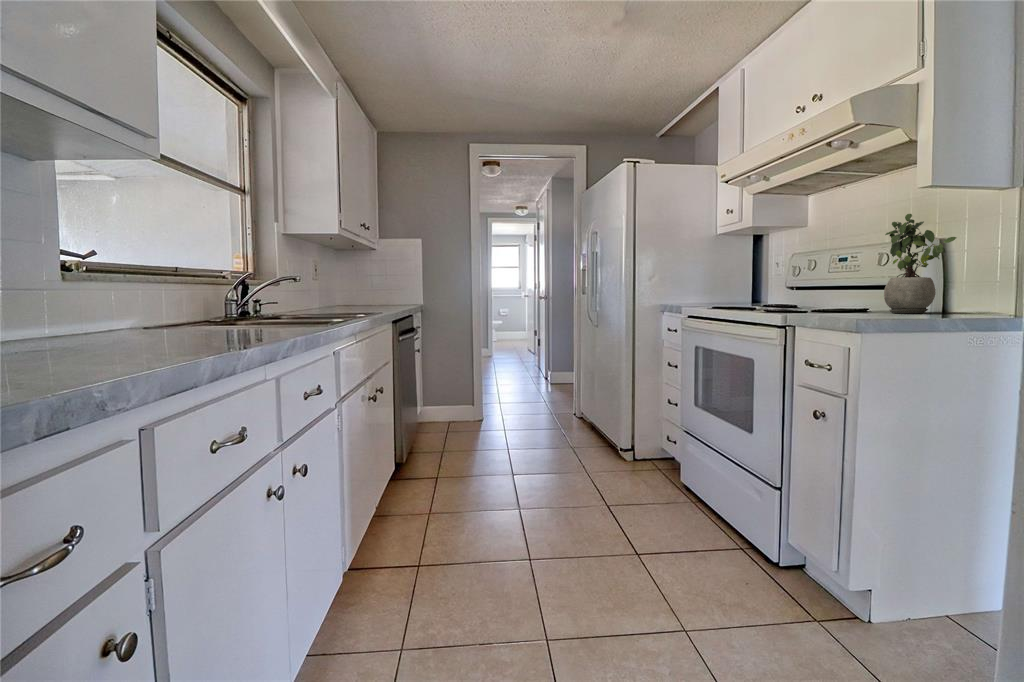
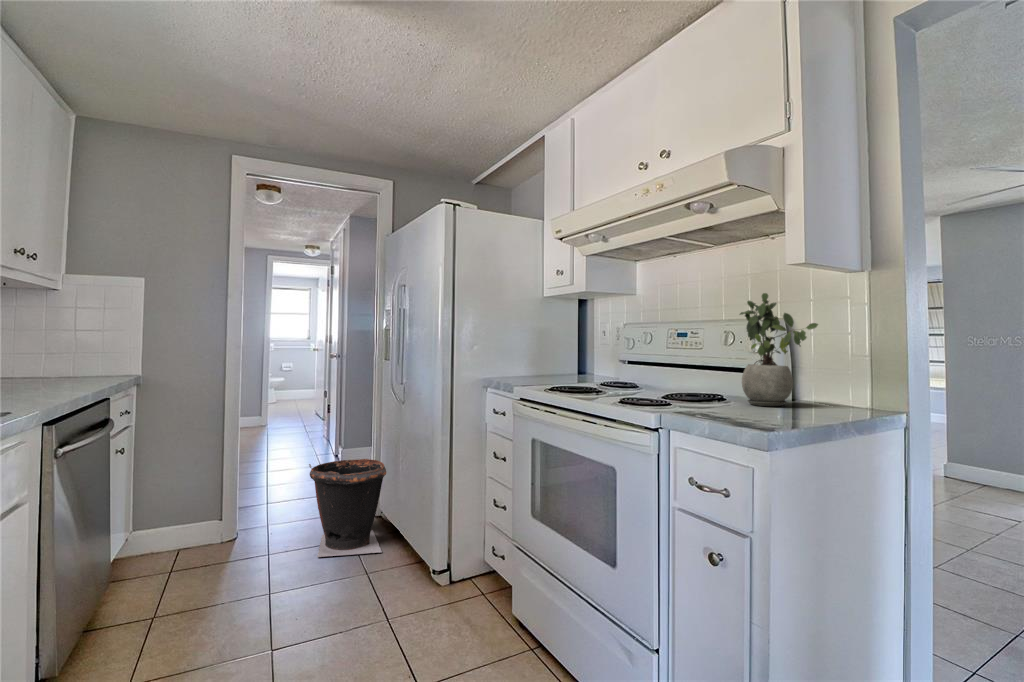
waste bin: none [529,371,585,439] -> present [309,459,386,557]

